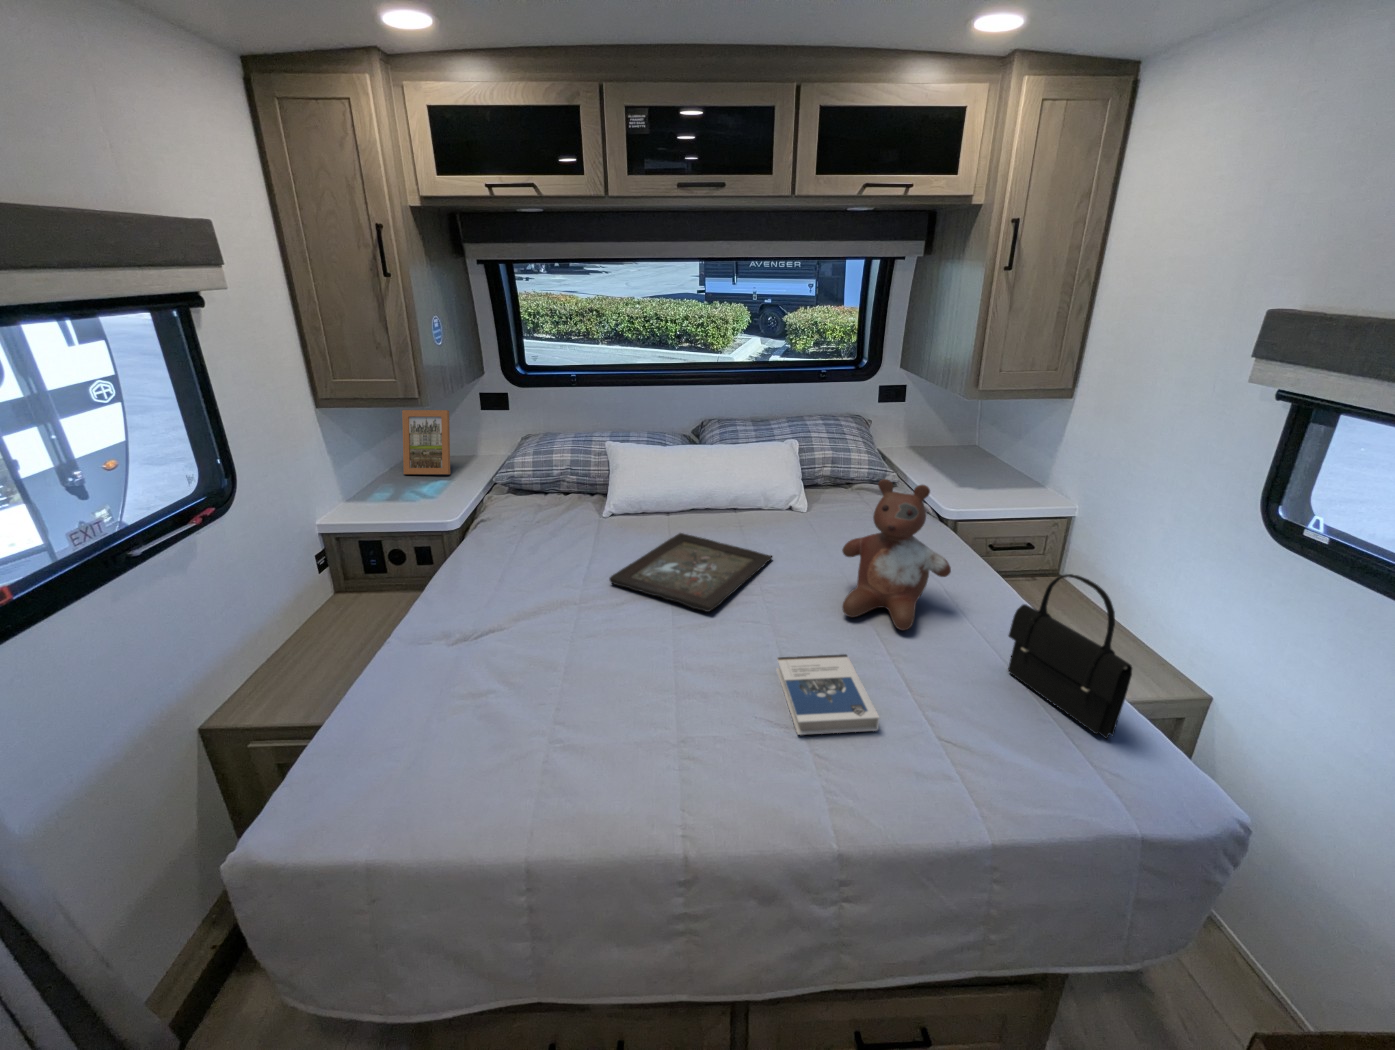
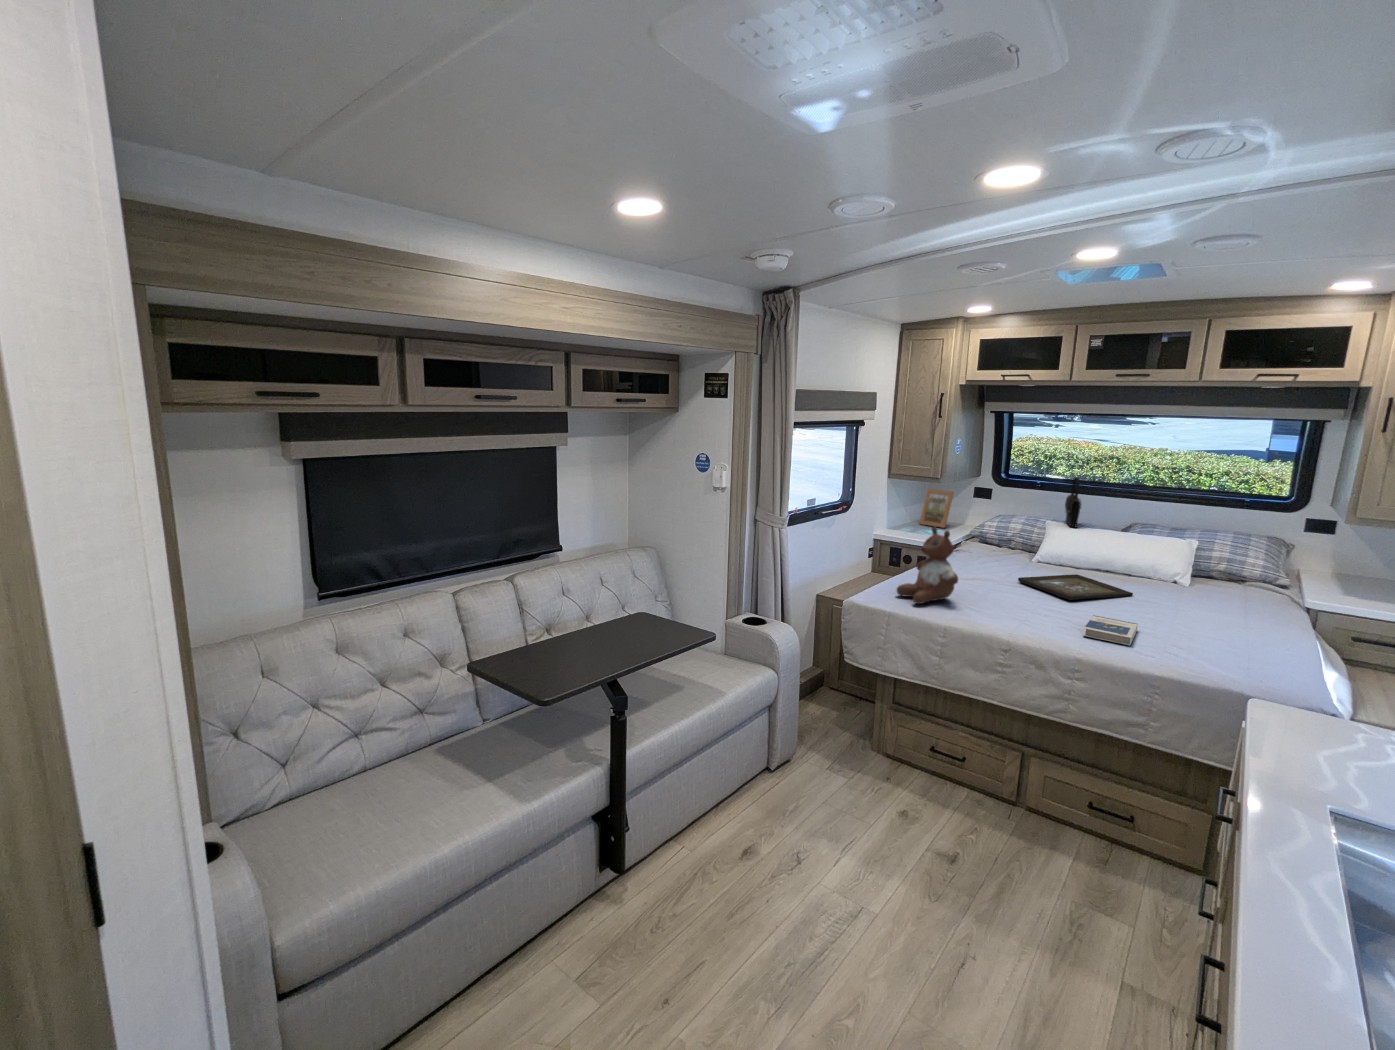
stuffed bear: present [842,479,951,630] -> present [897,527,958,604]
handbag: present [1008,574,1132,739] -> present [1065,477,1081,527]

